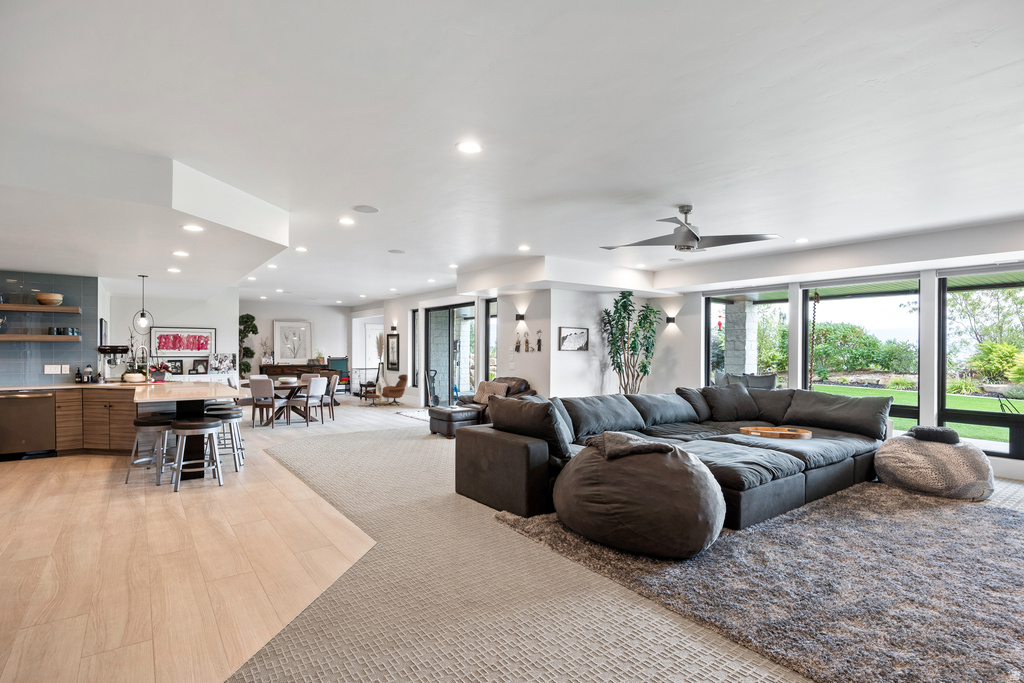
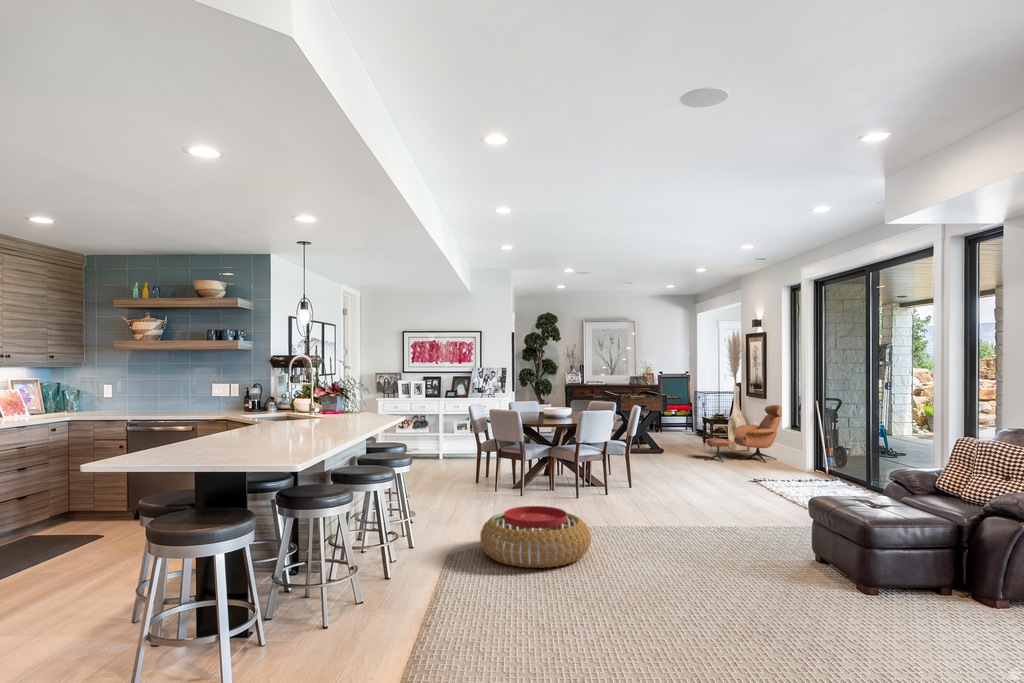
pouf: none [279,422,337,447] -> present [480,506,591,568]

